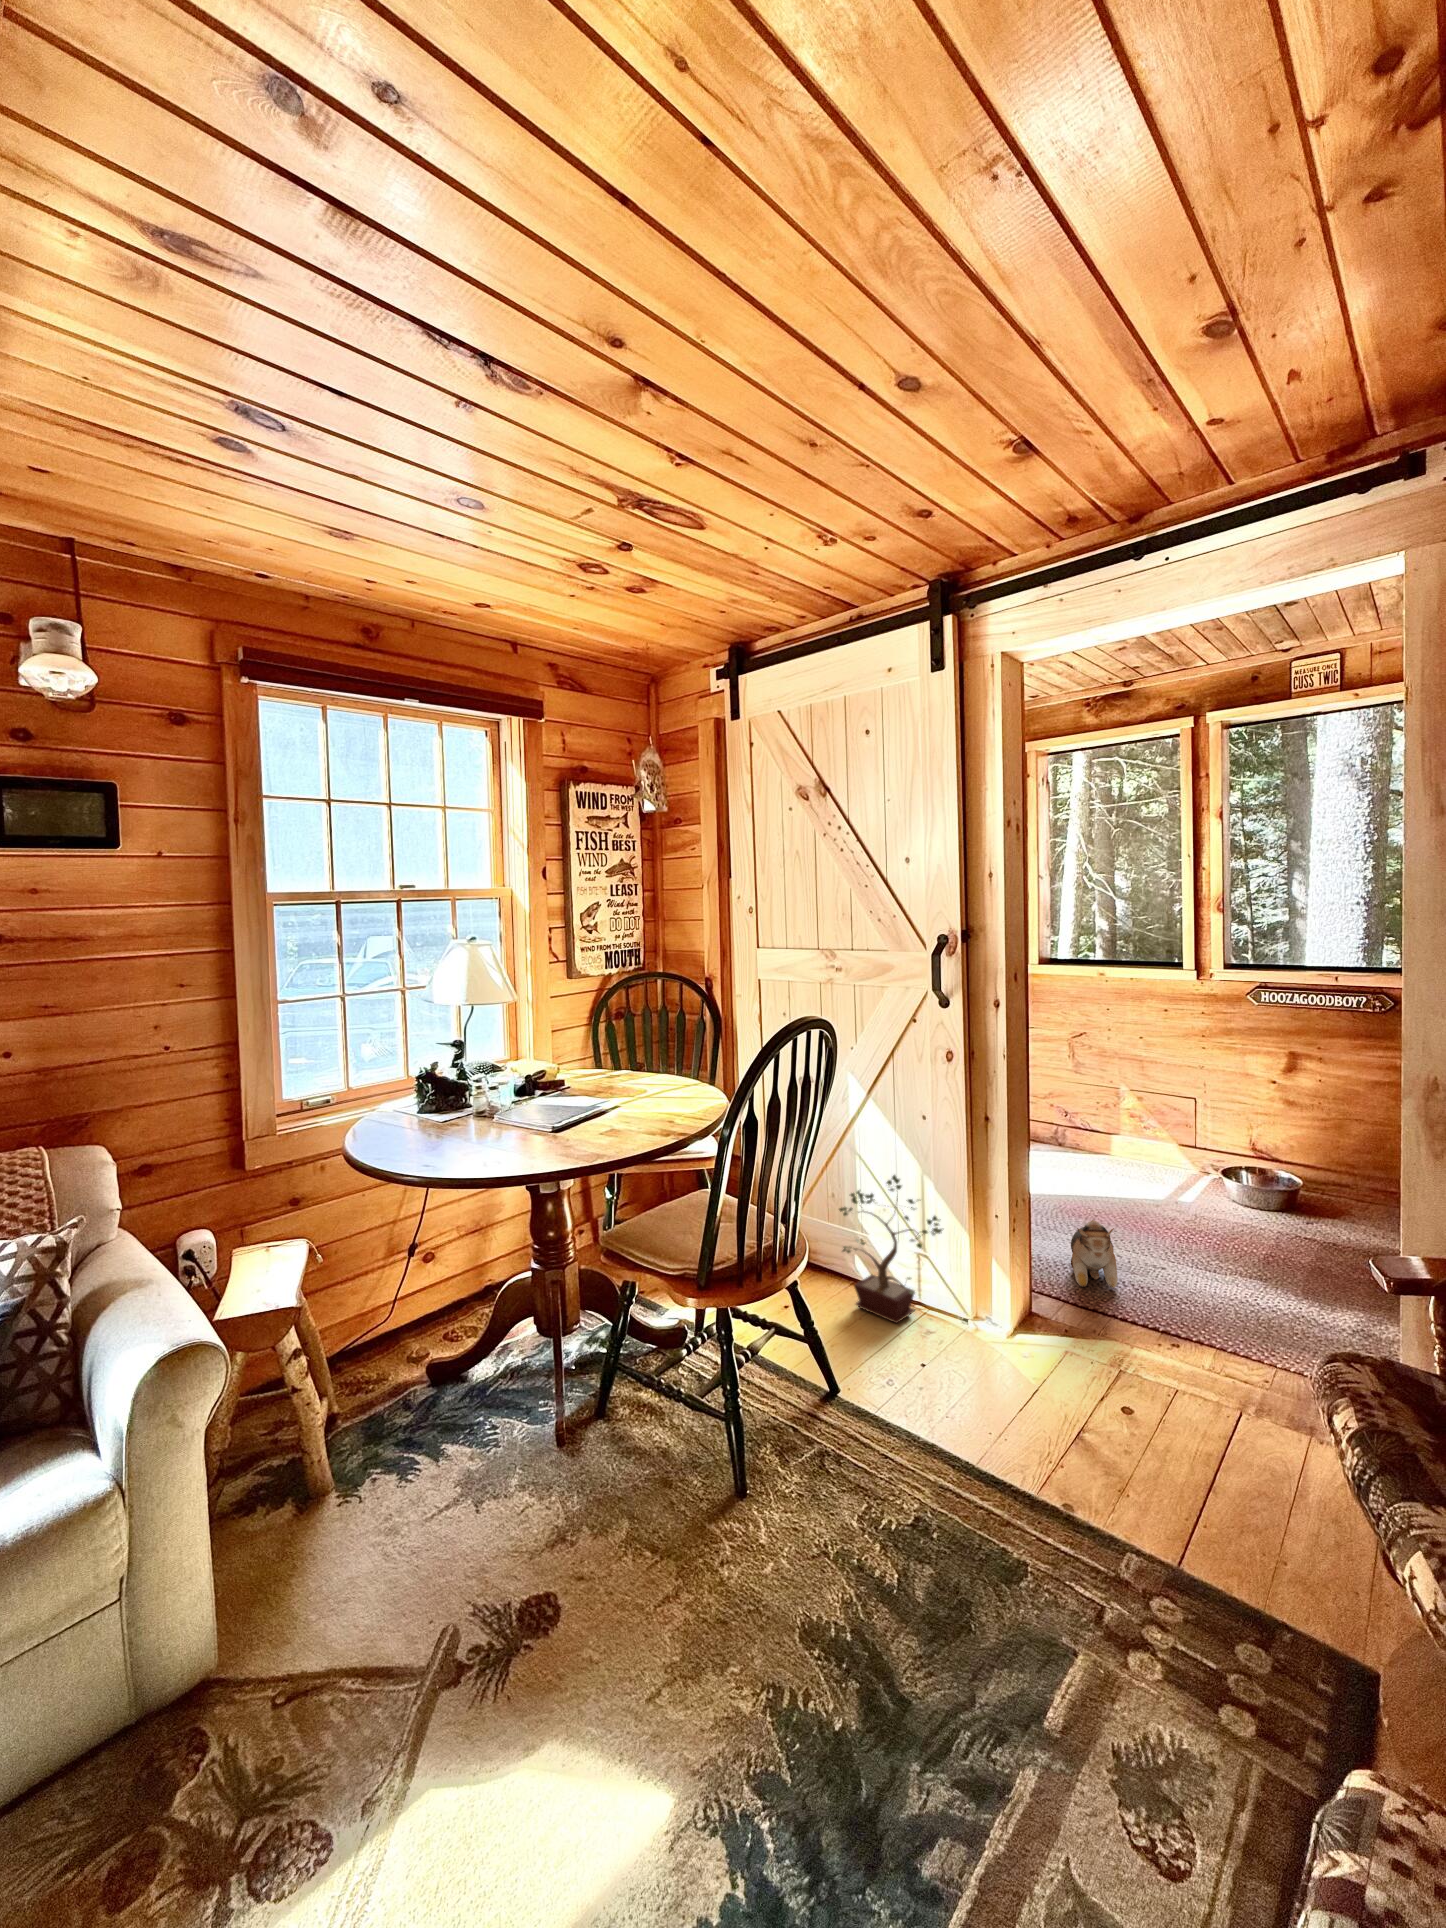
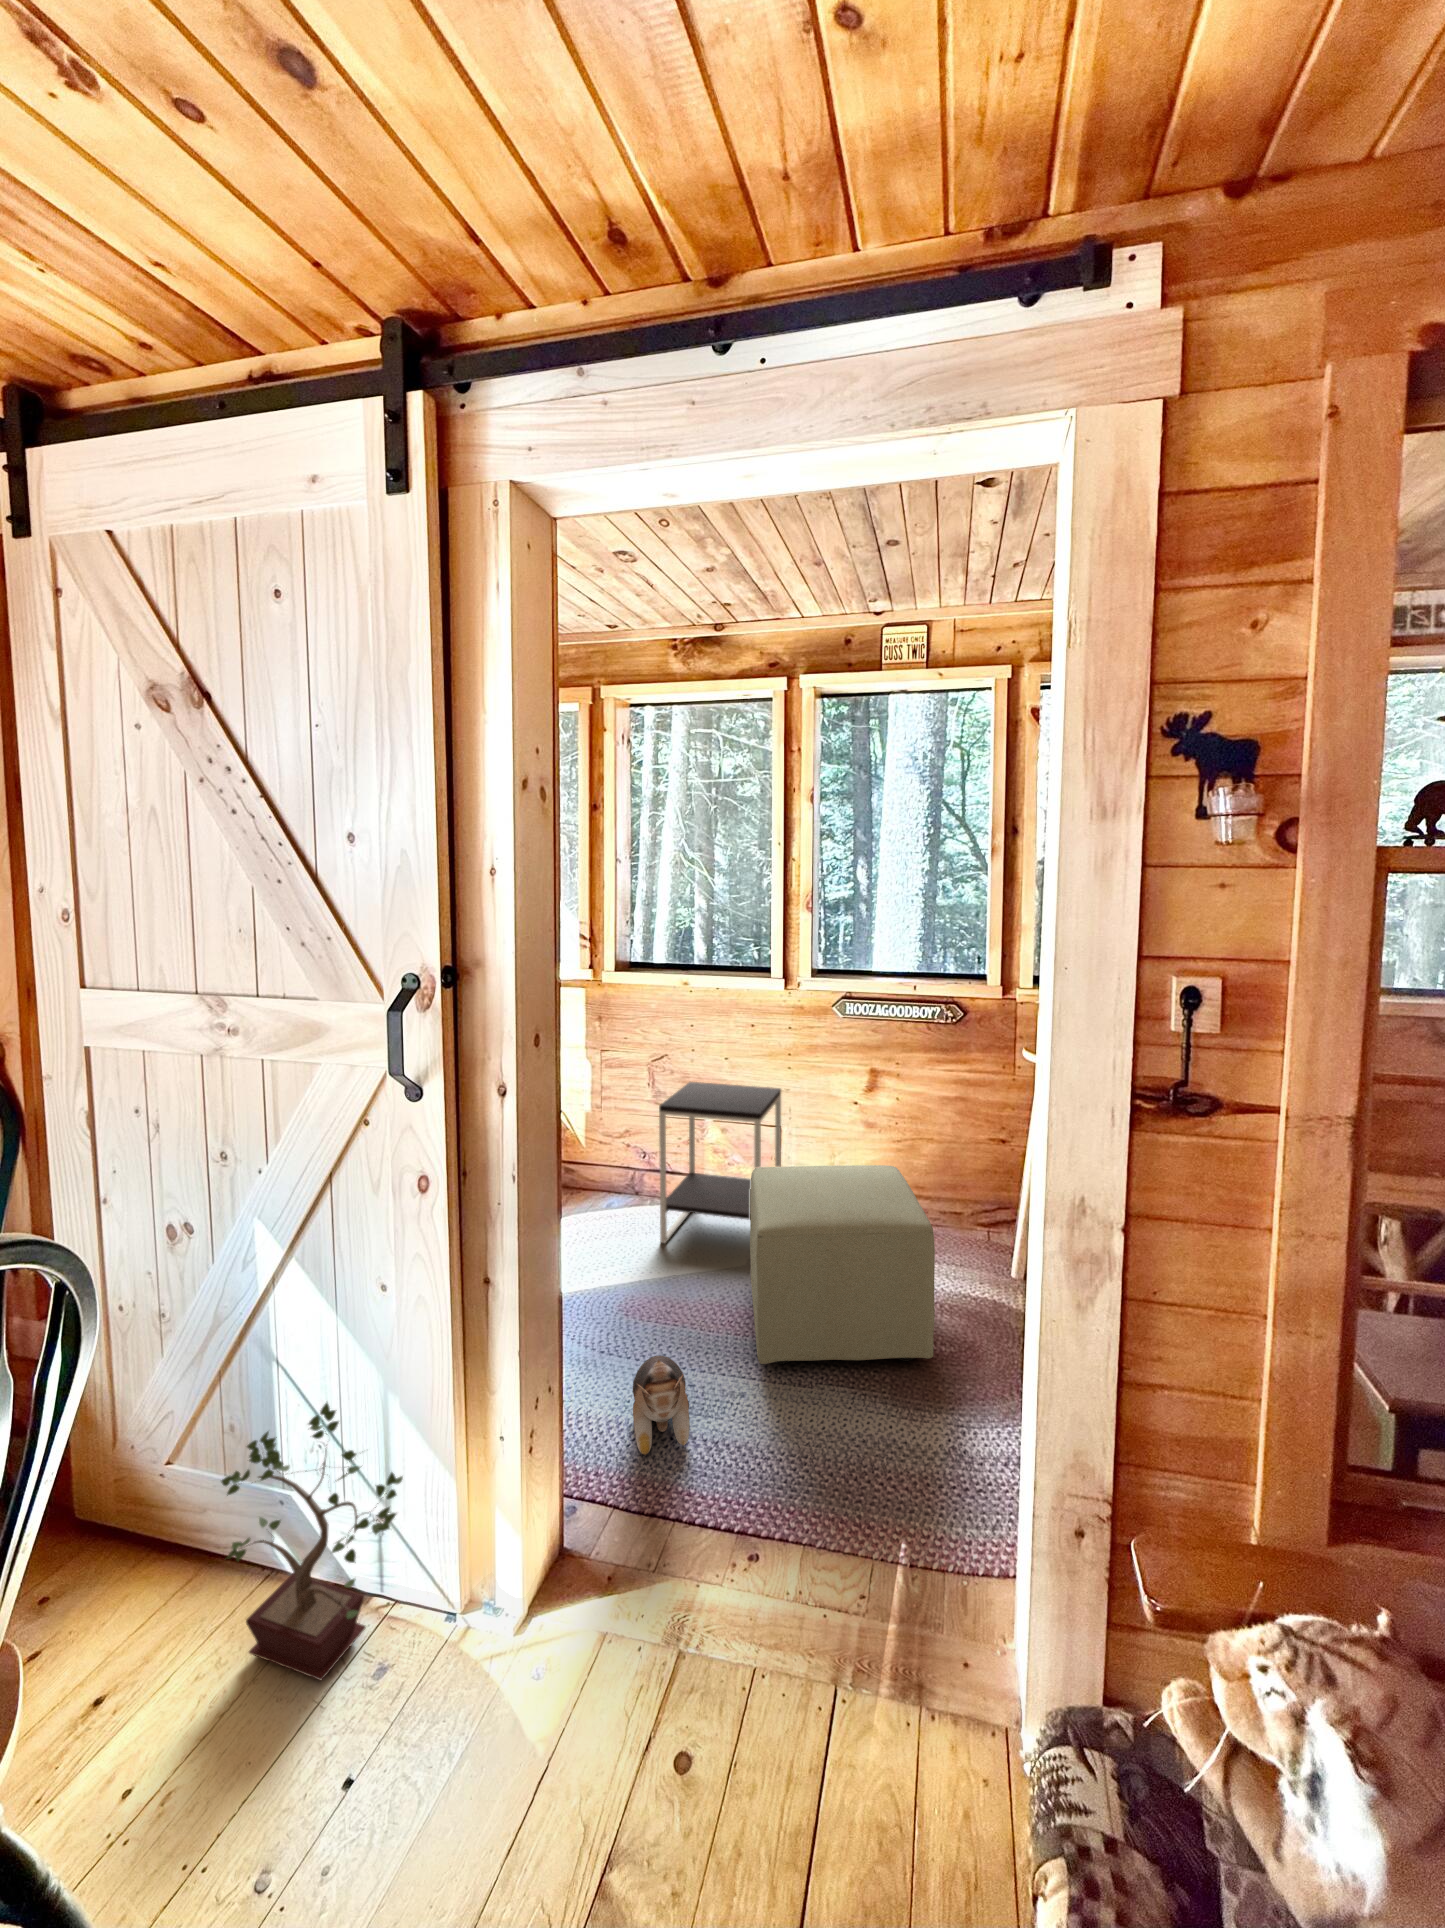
side table: none [1078,1058,1196,1203] -> present [659,1082,781,1243]
ottoman: none [1165,1119,1351,1283] -> present [750,1165,935,1364]

